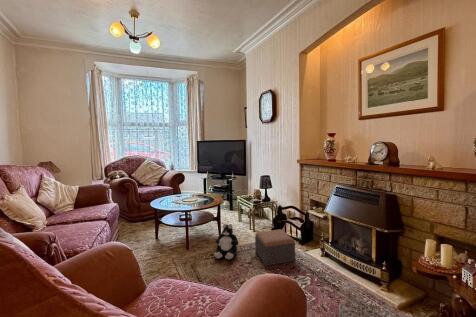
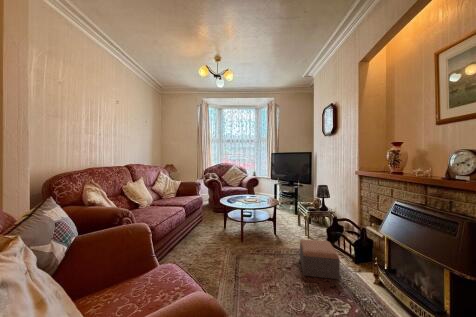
plush toy: present [214,224,239,259] -> none [258,225,283,260]

